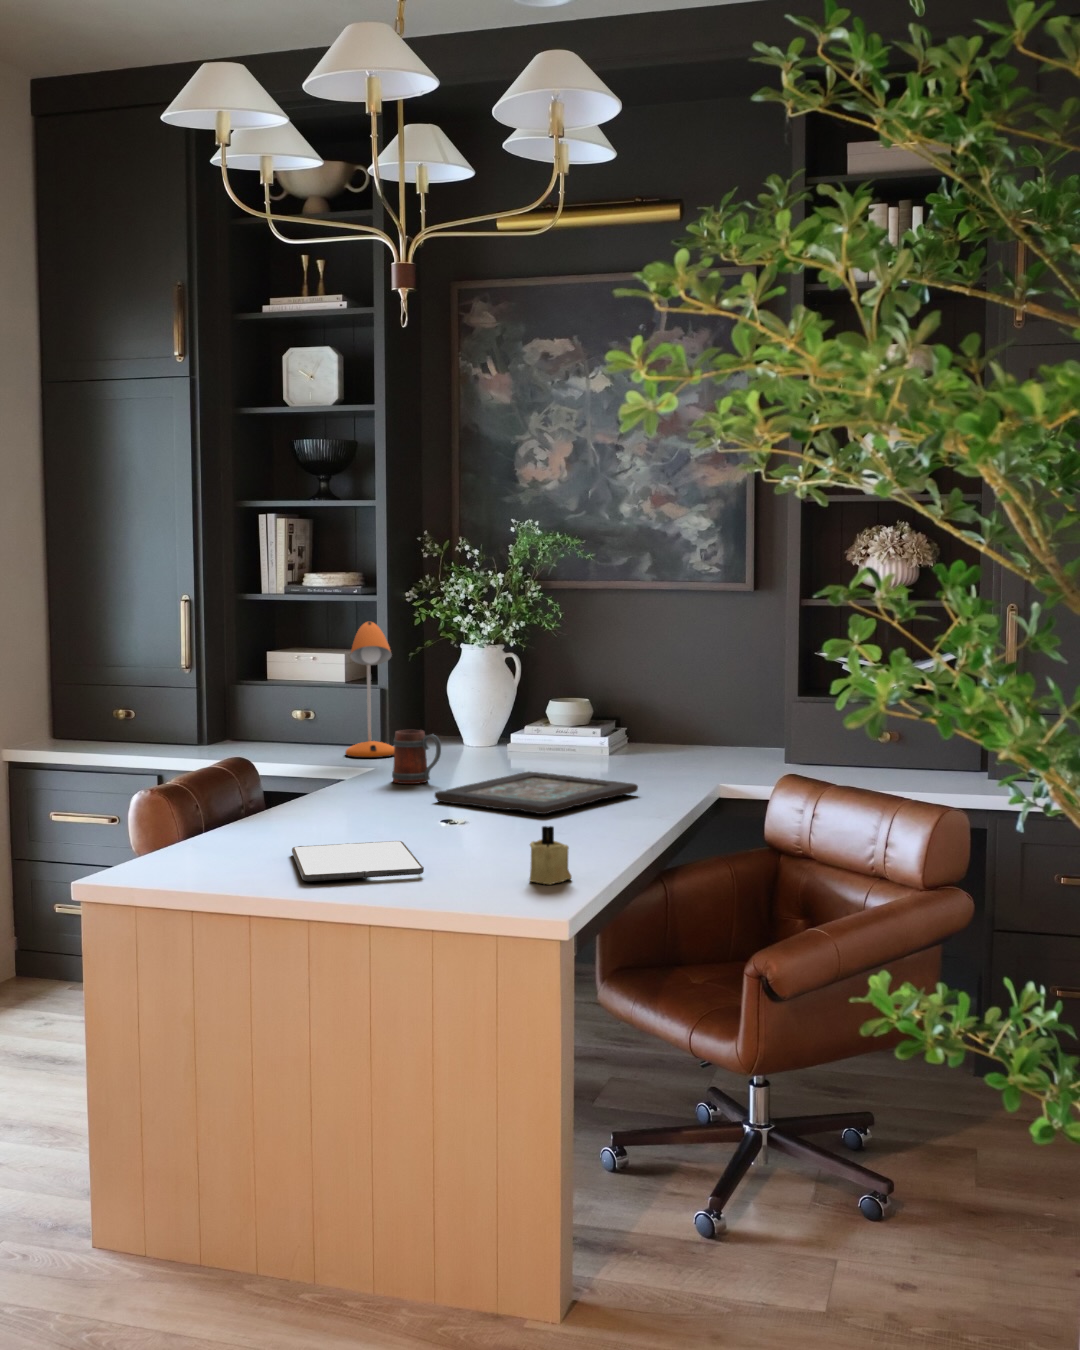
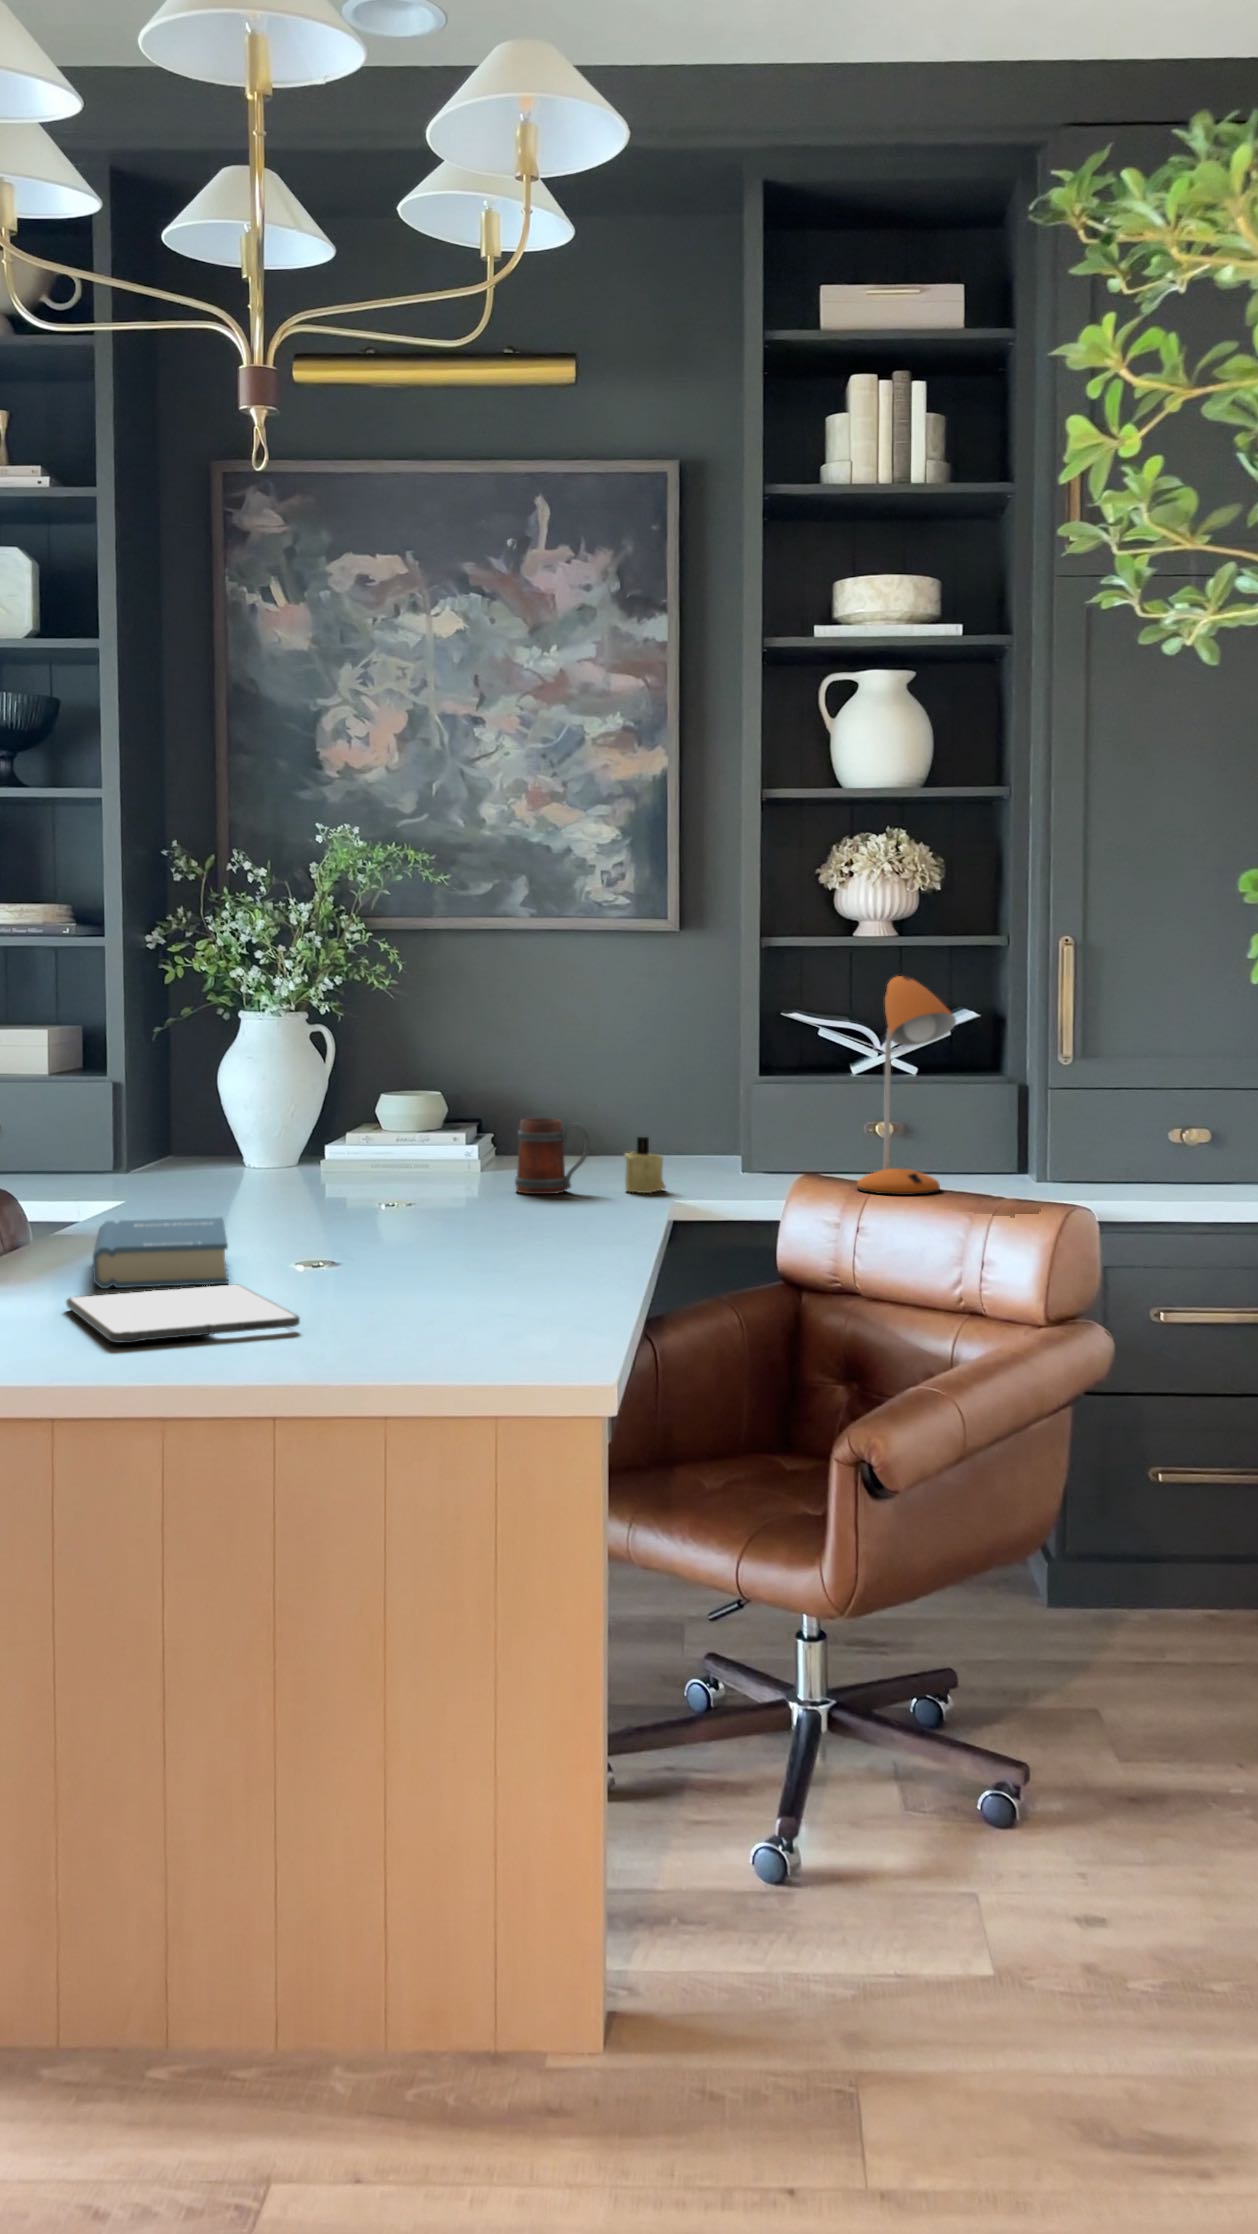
desk lamp: present [345,622,394,758] -> present [857,976,956,1195]
mug: present [392,730,441,784] -> present [515,1118,589,1194]
decorative tray: present [435,772,638,814] -> none [251,1192,555,1246]
hardback book: none [316,792,409,839] -> present [93,1217,228,1288]
candle: present [530,826,571,884] -> present [625,1137,666,1193]

